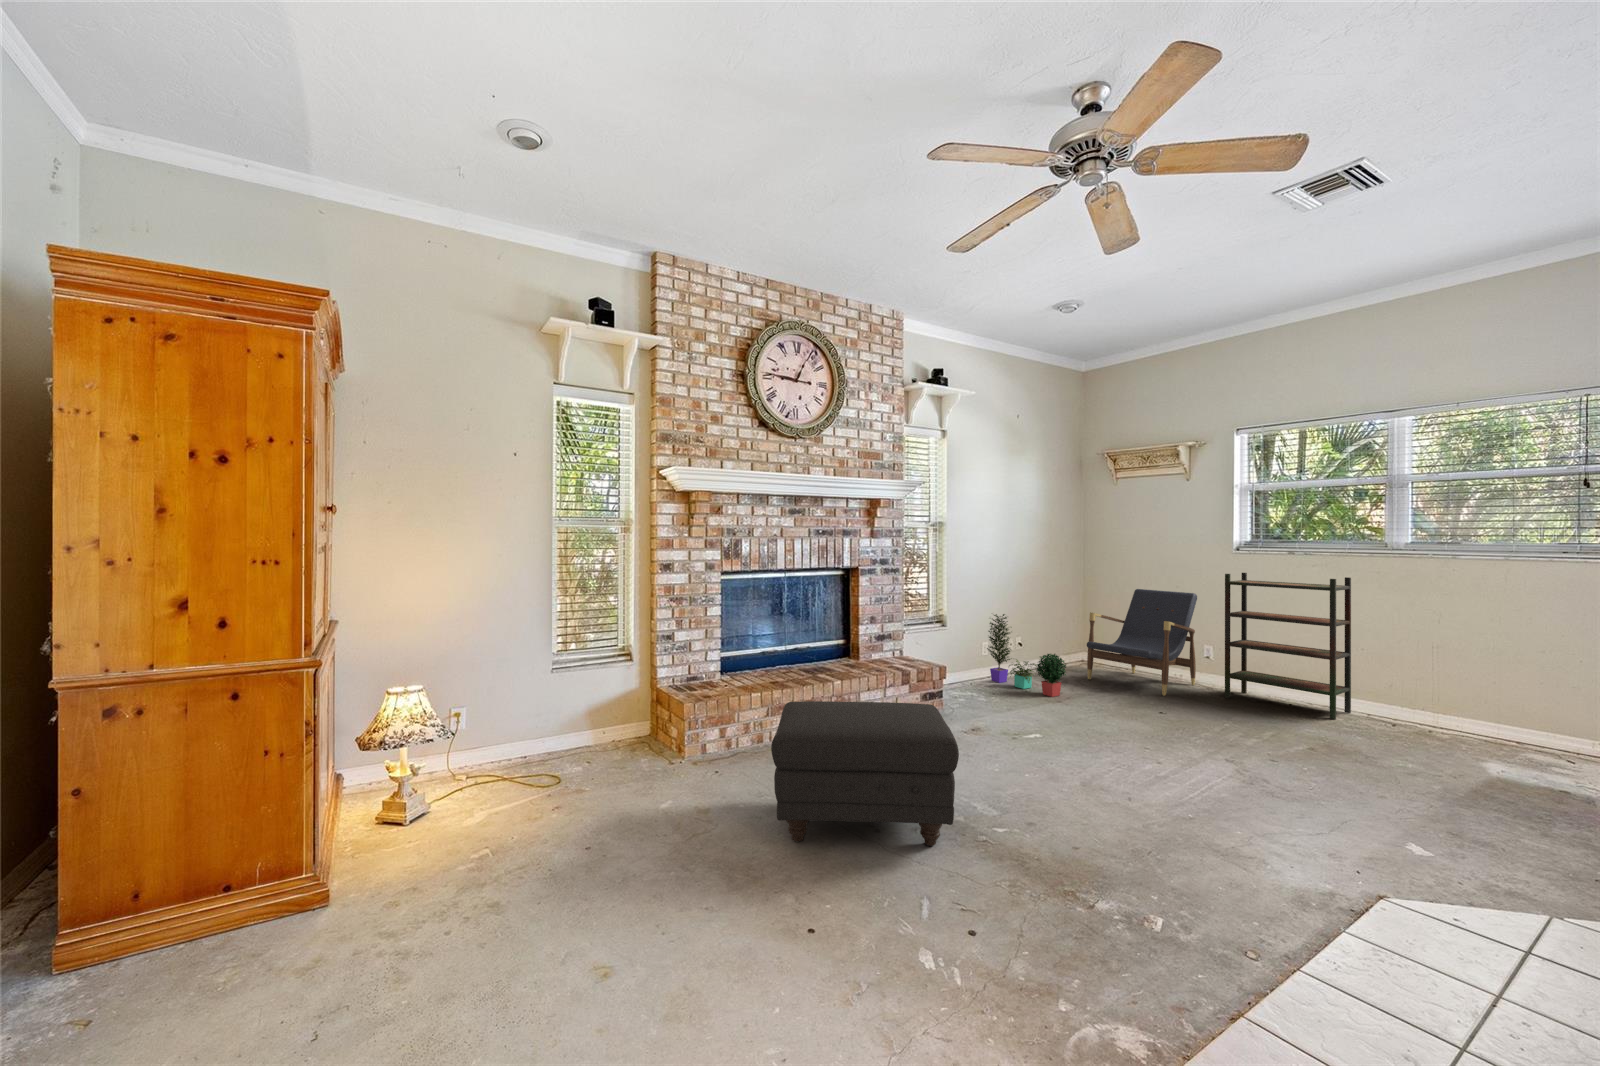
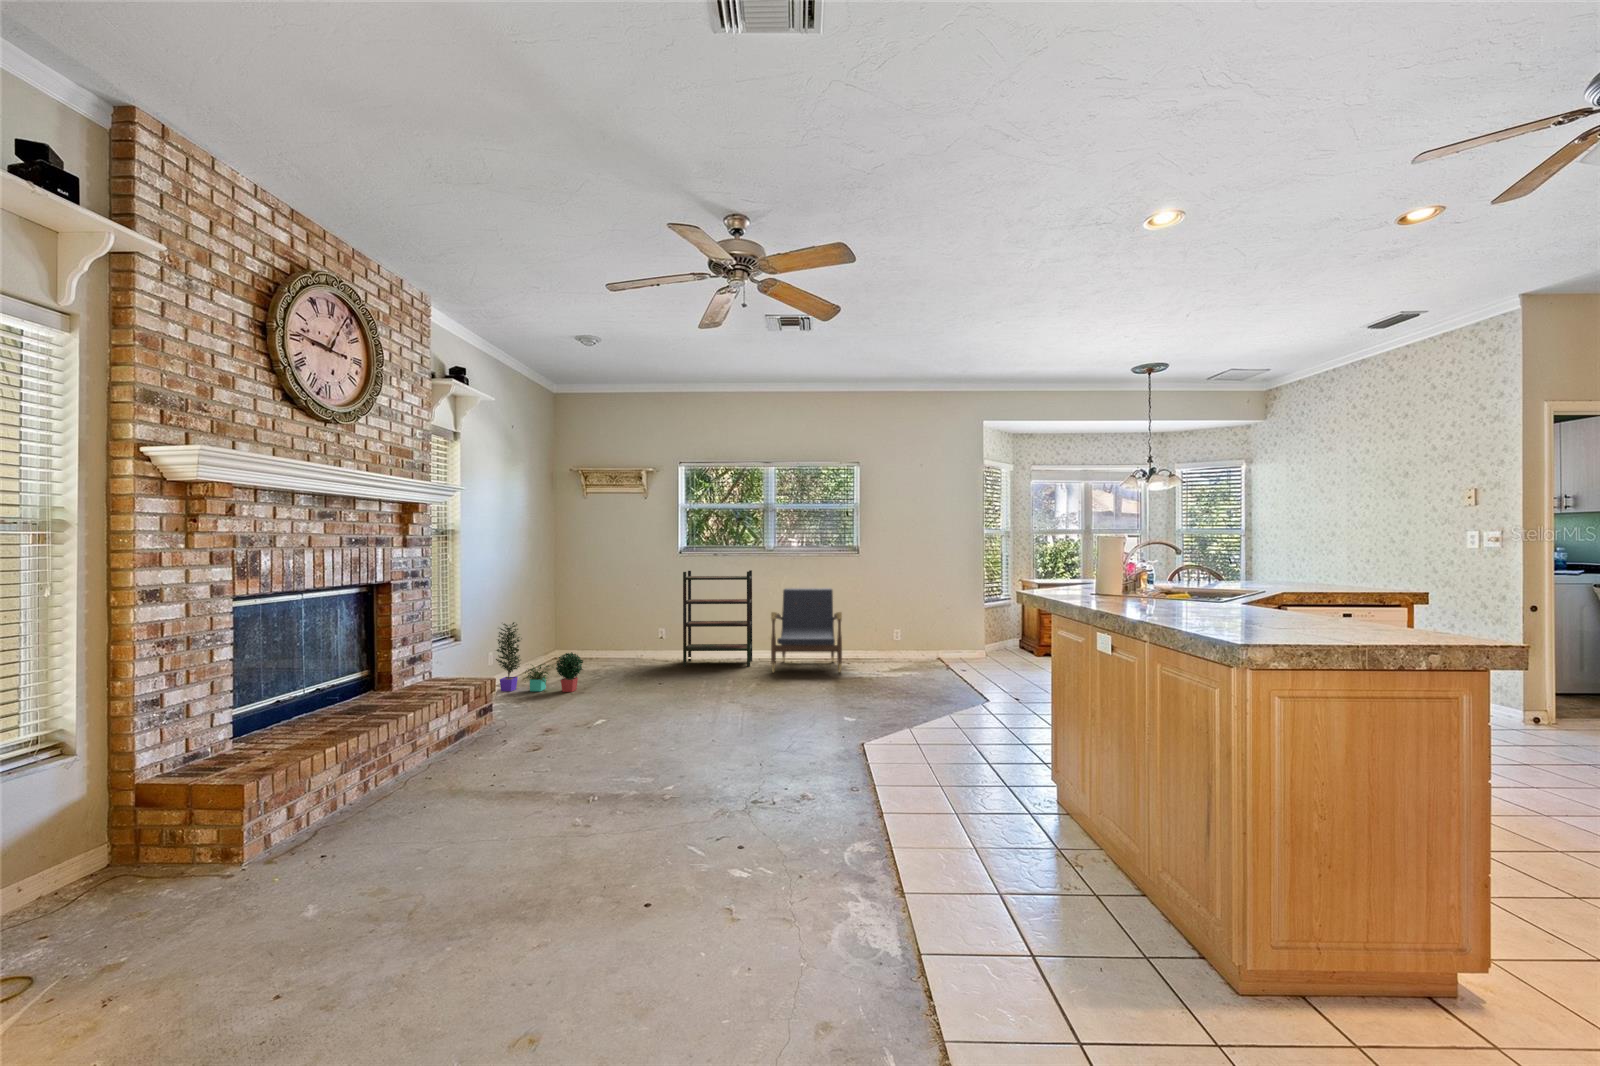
lounge chair: present [1087,589,1197,696] -> present [771,588,842,672]
ottoman: present [771,701,959,846] -> none [452,699,664,861]

